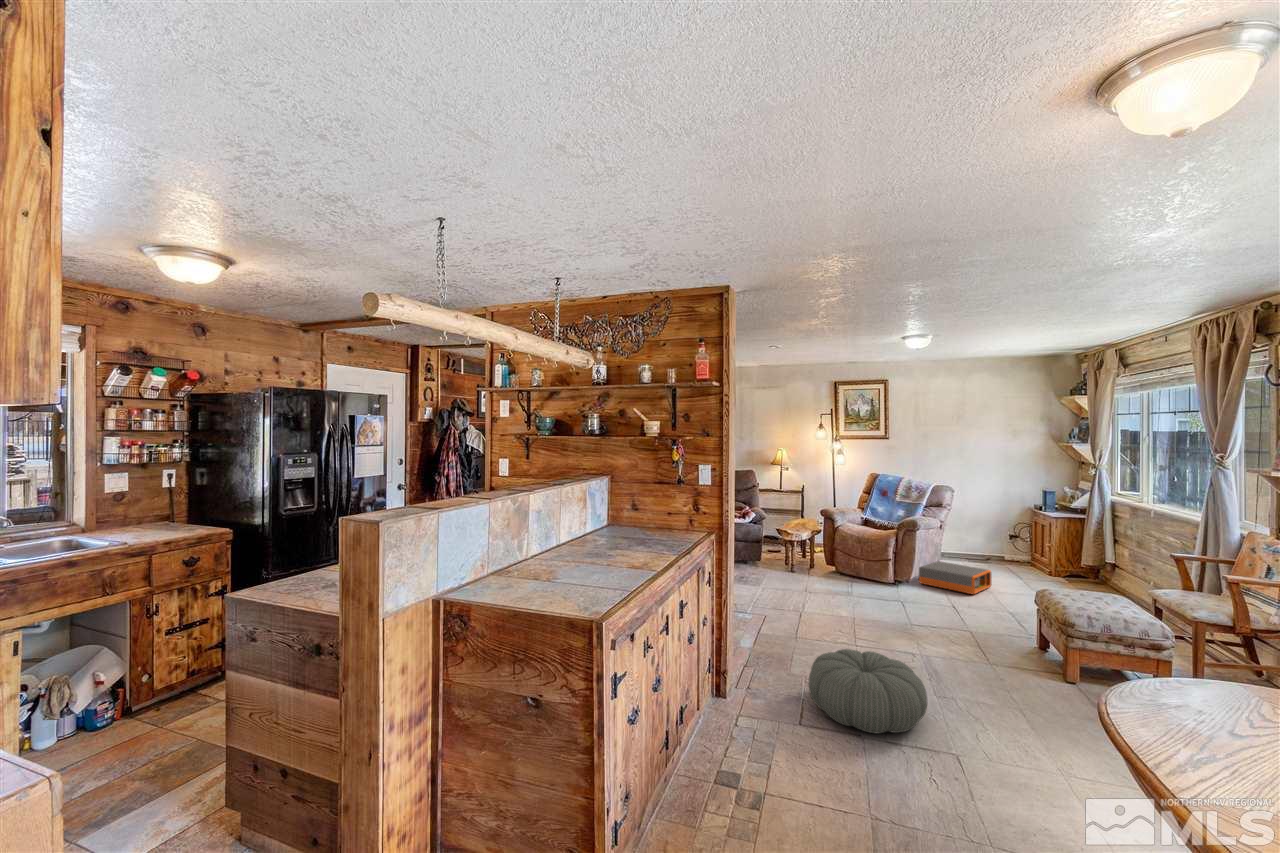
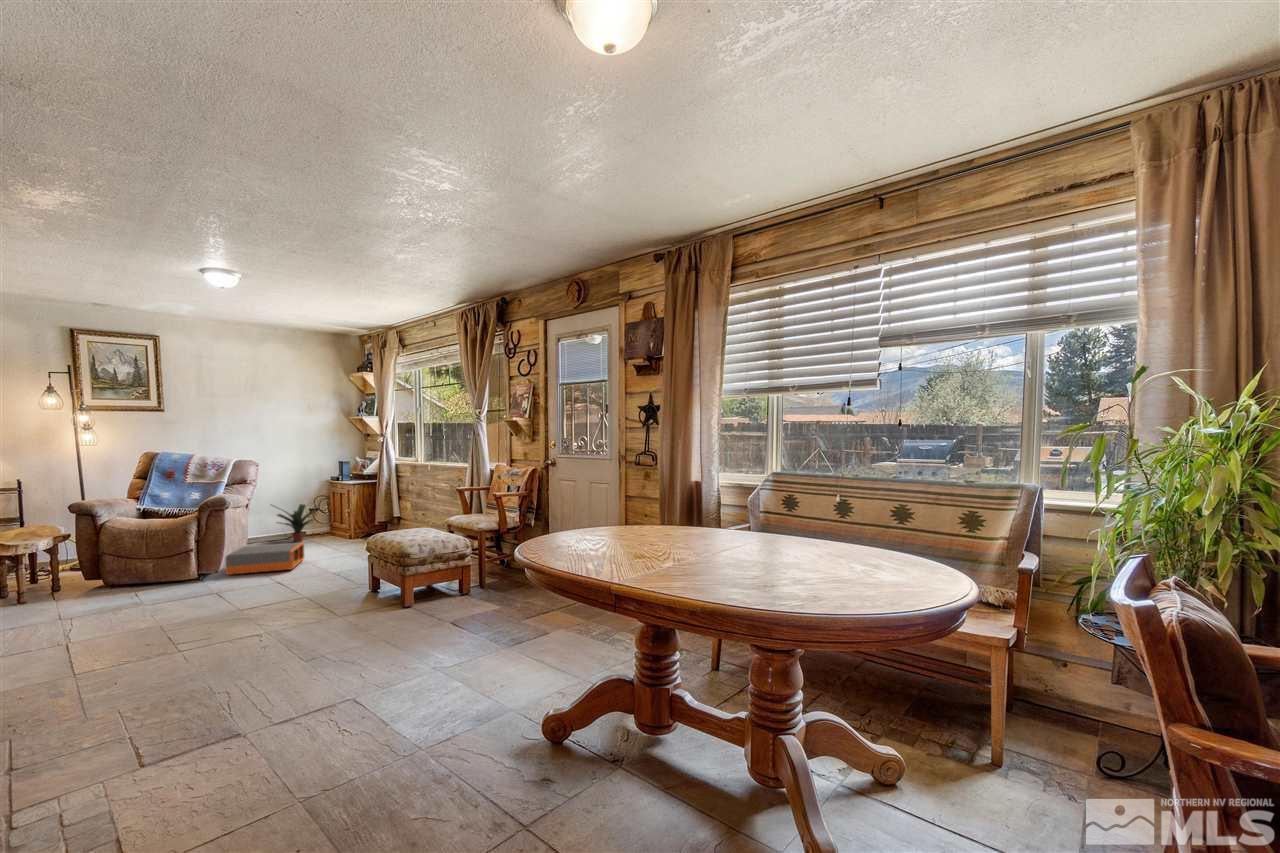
potted plant: none [971,525,1018,566] -> present [276,504,316,542]
pouf: present [808,649,927,734] -> none [156,631,315,726]

